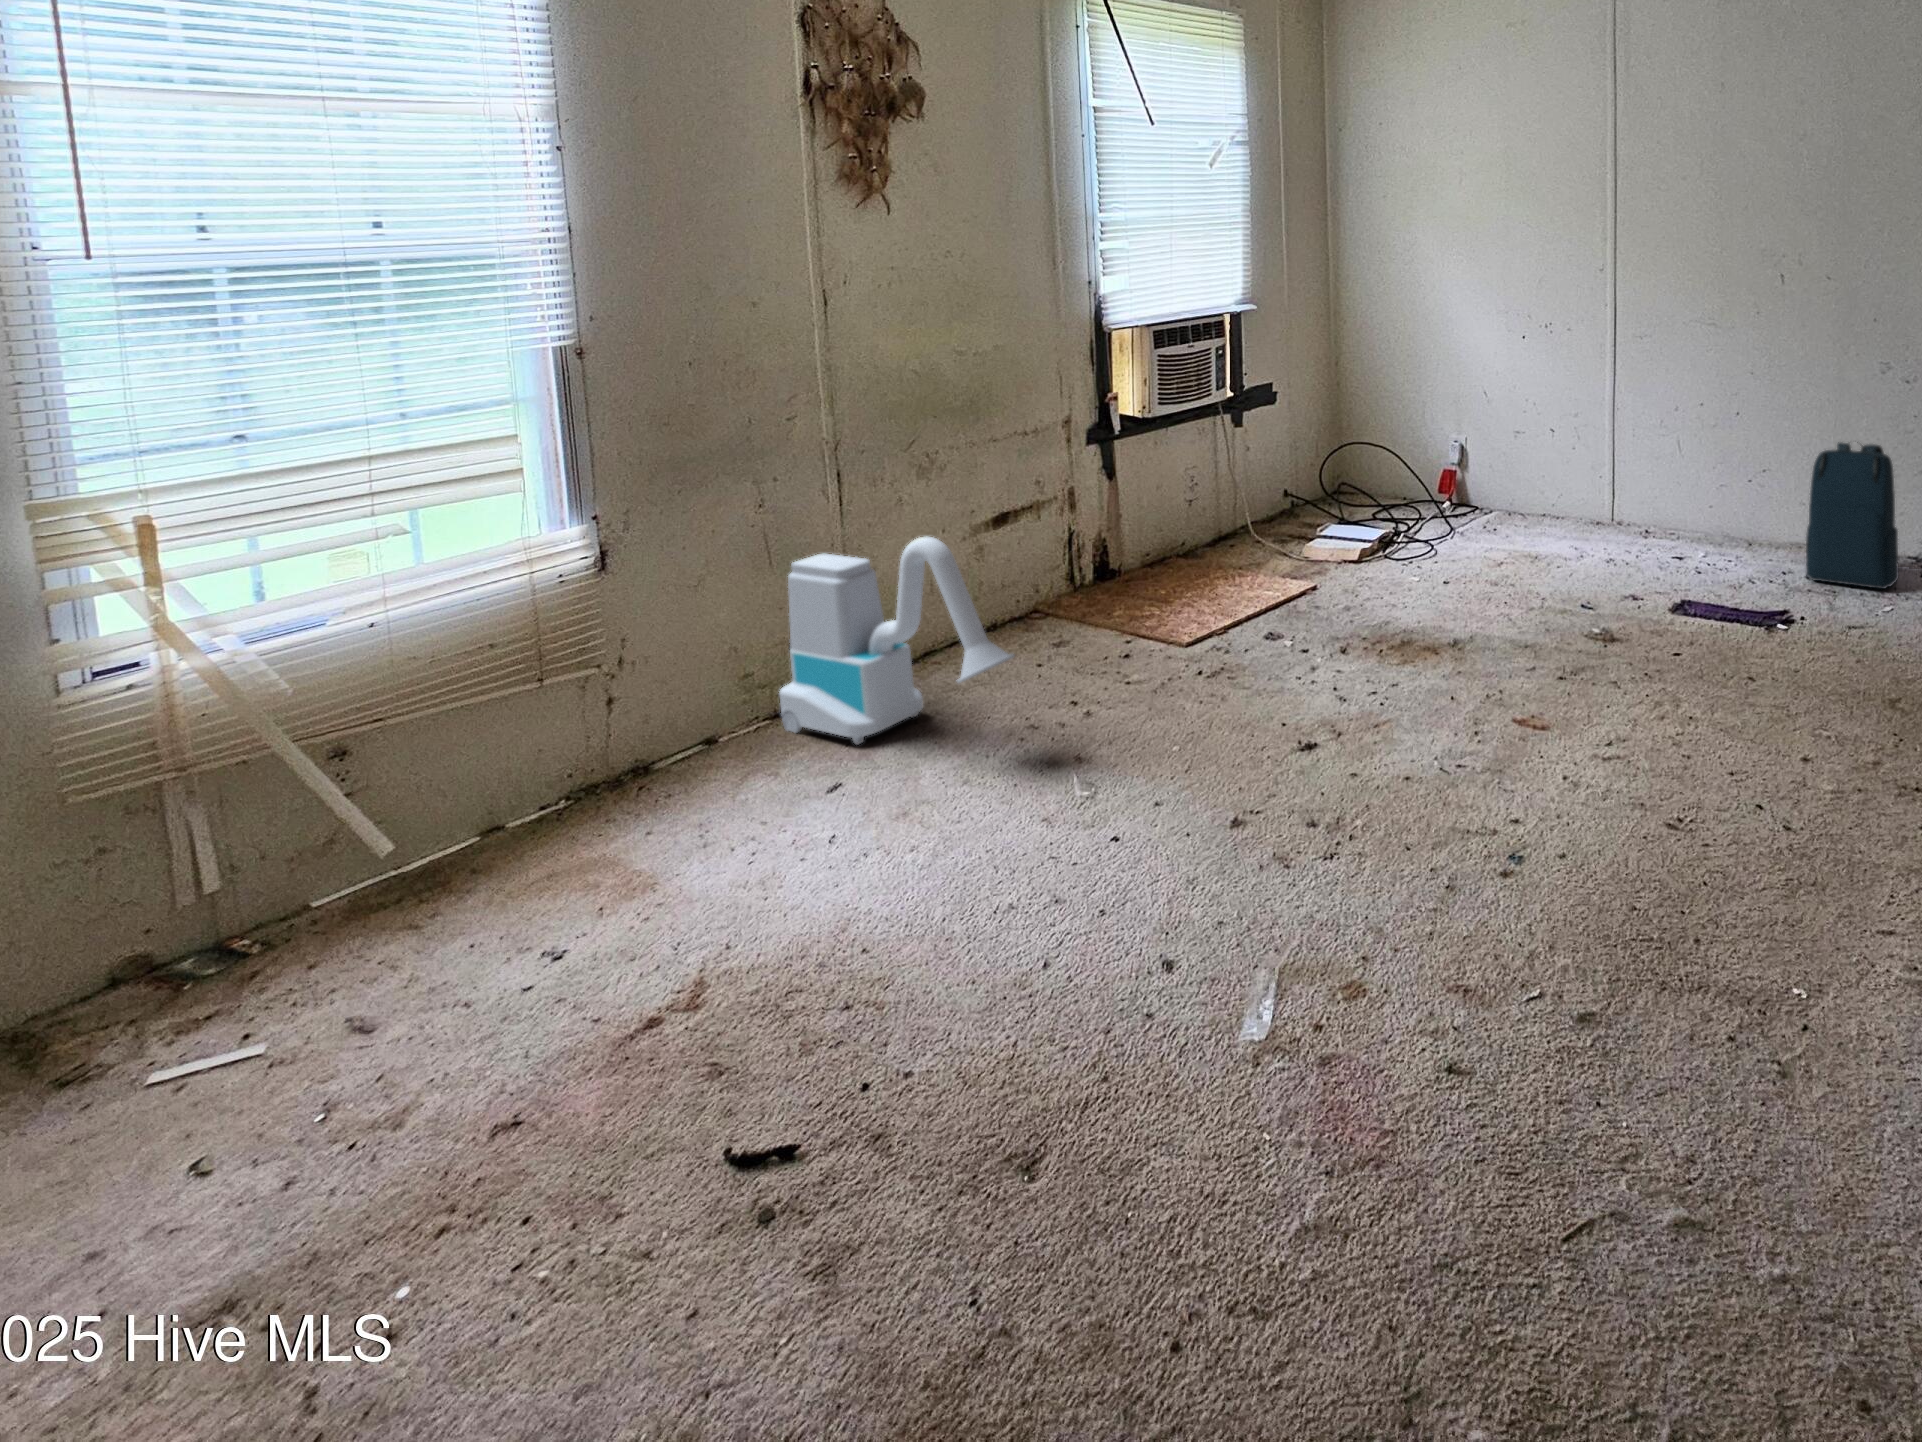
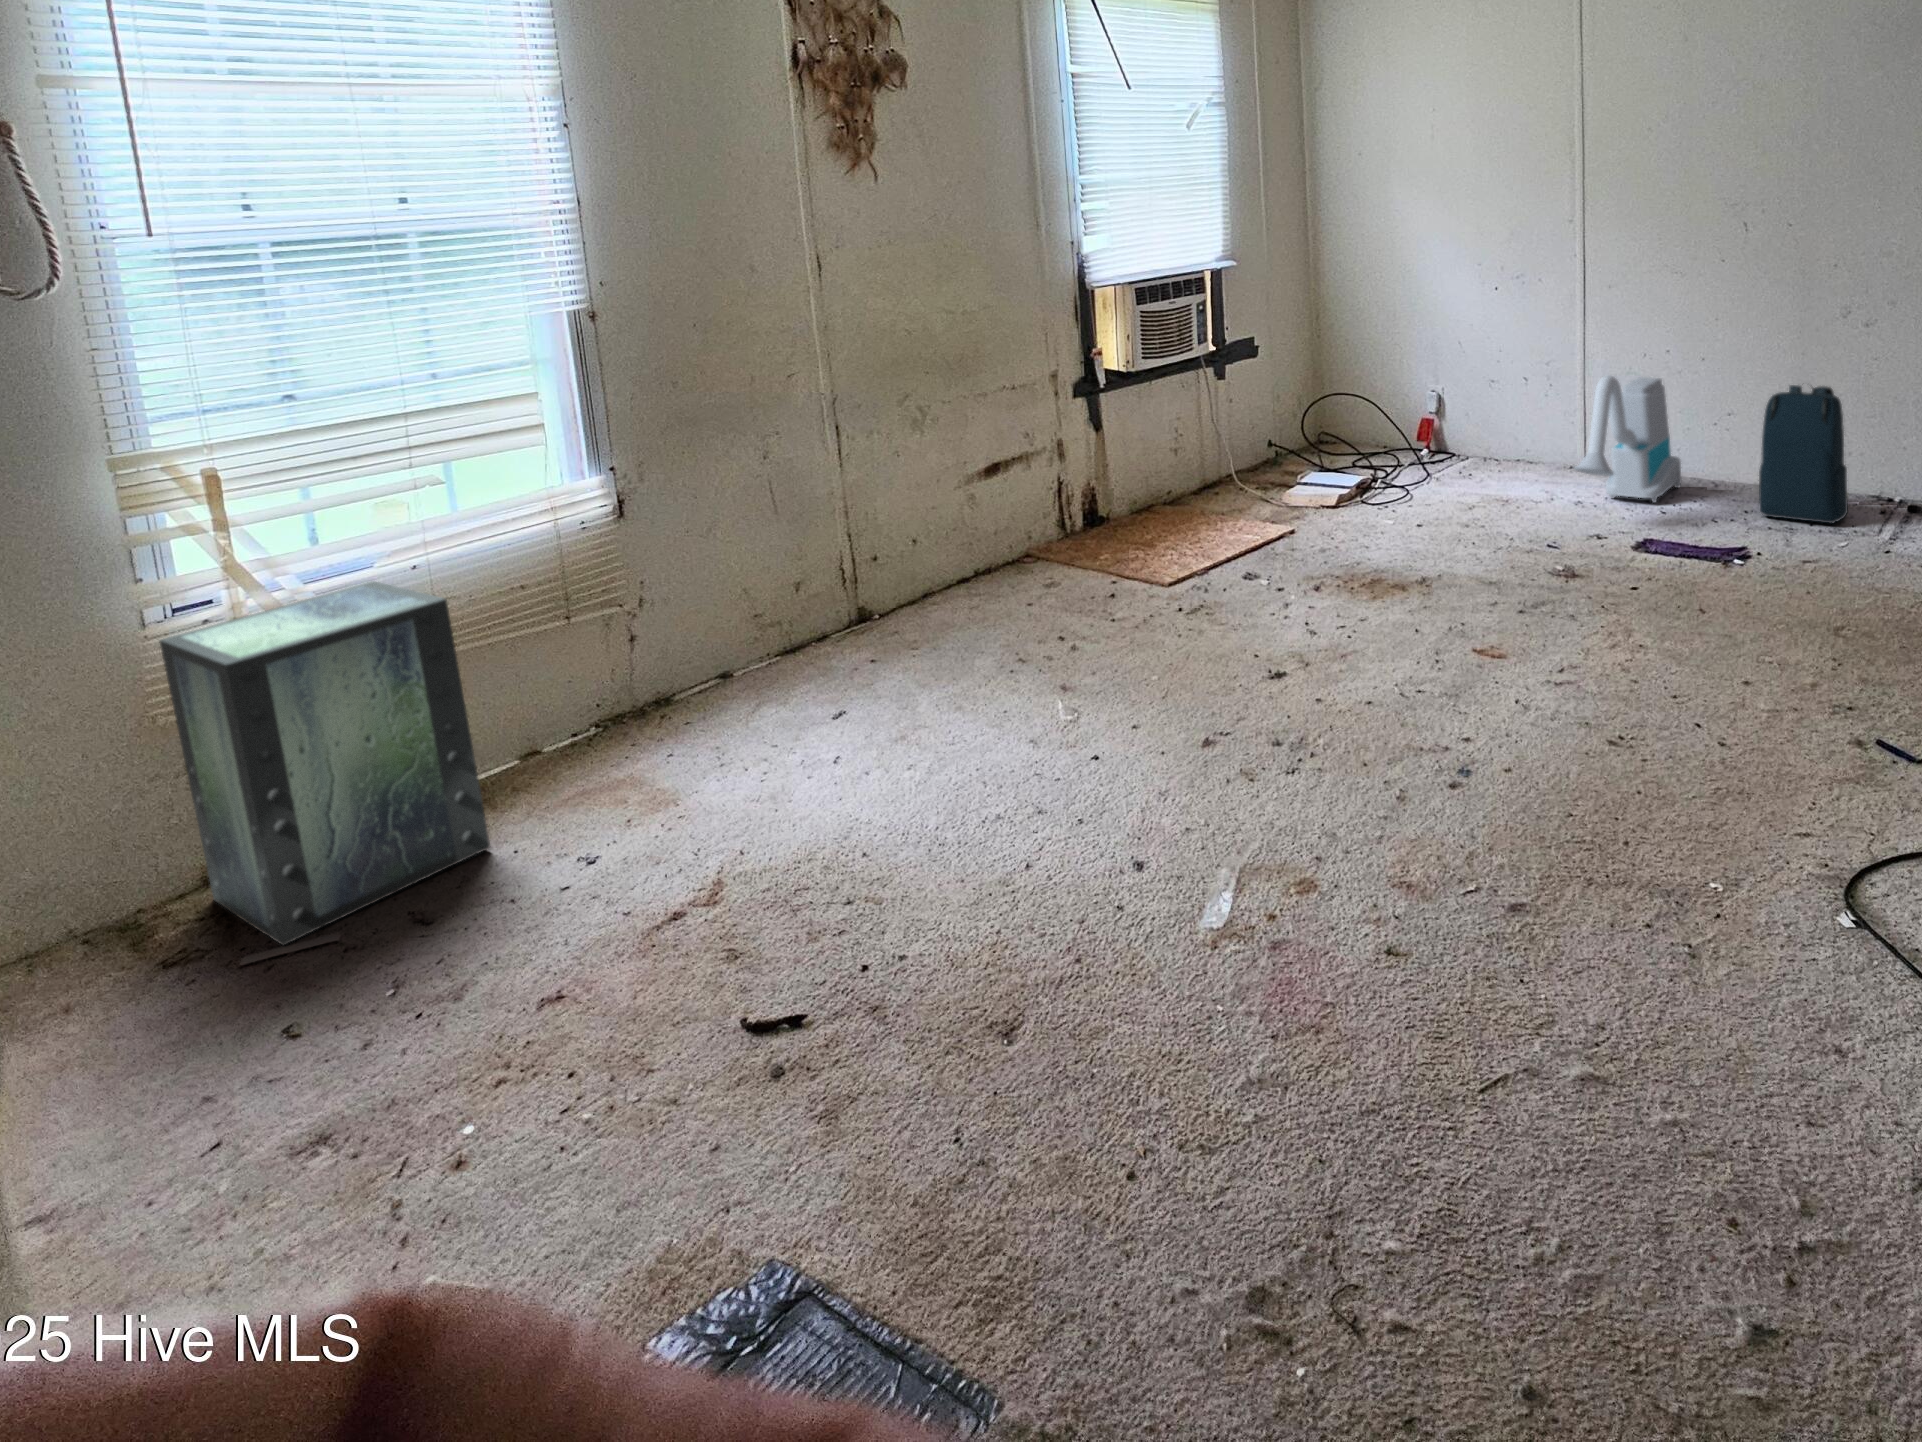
vacuum cleaner: present [779,536,1014,745] -> present [1575,375,1681,503]
storage box: none [73,643,440,1062] -> present [159,581,491,945]

